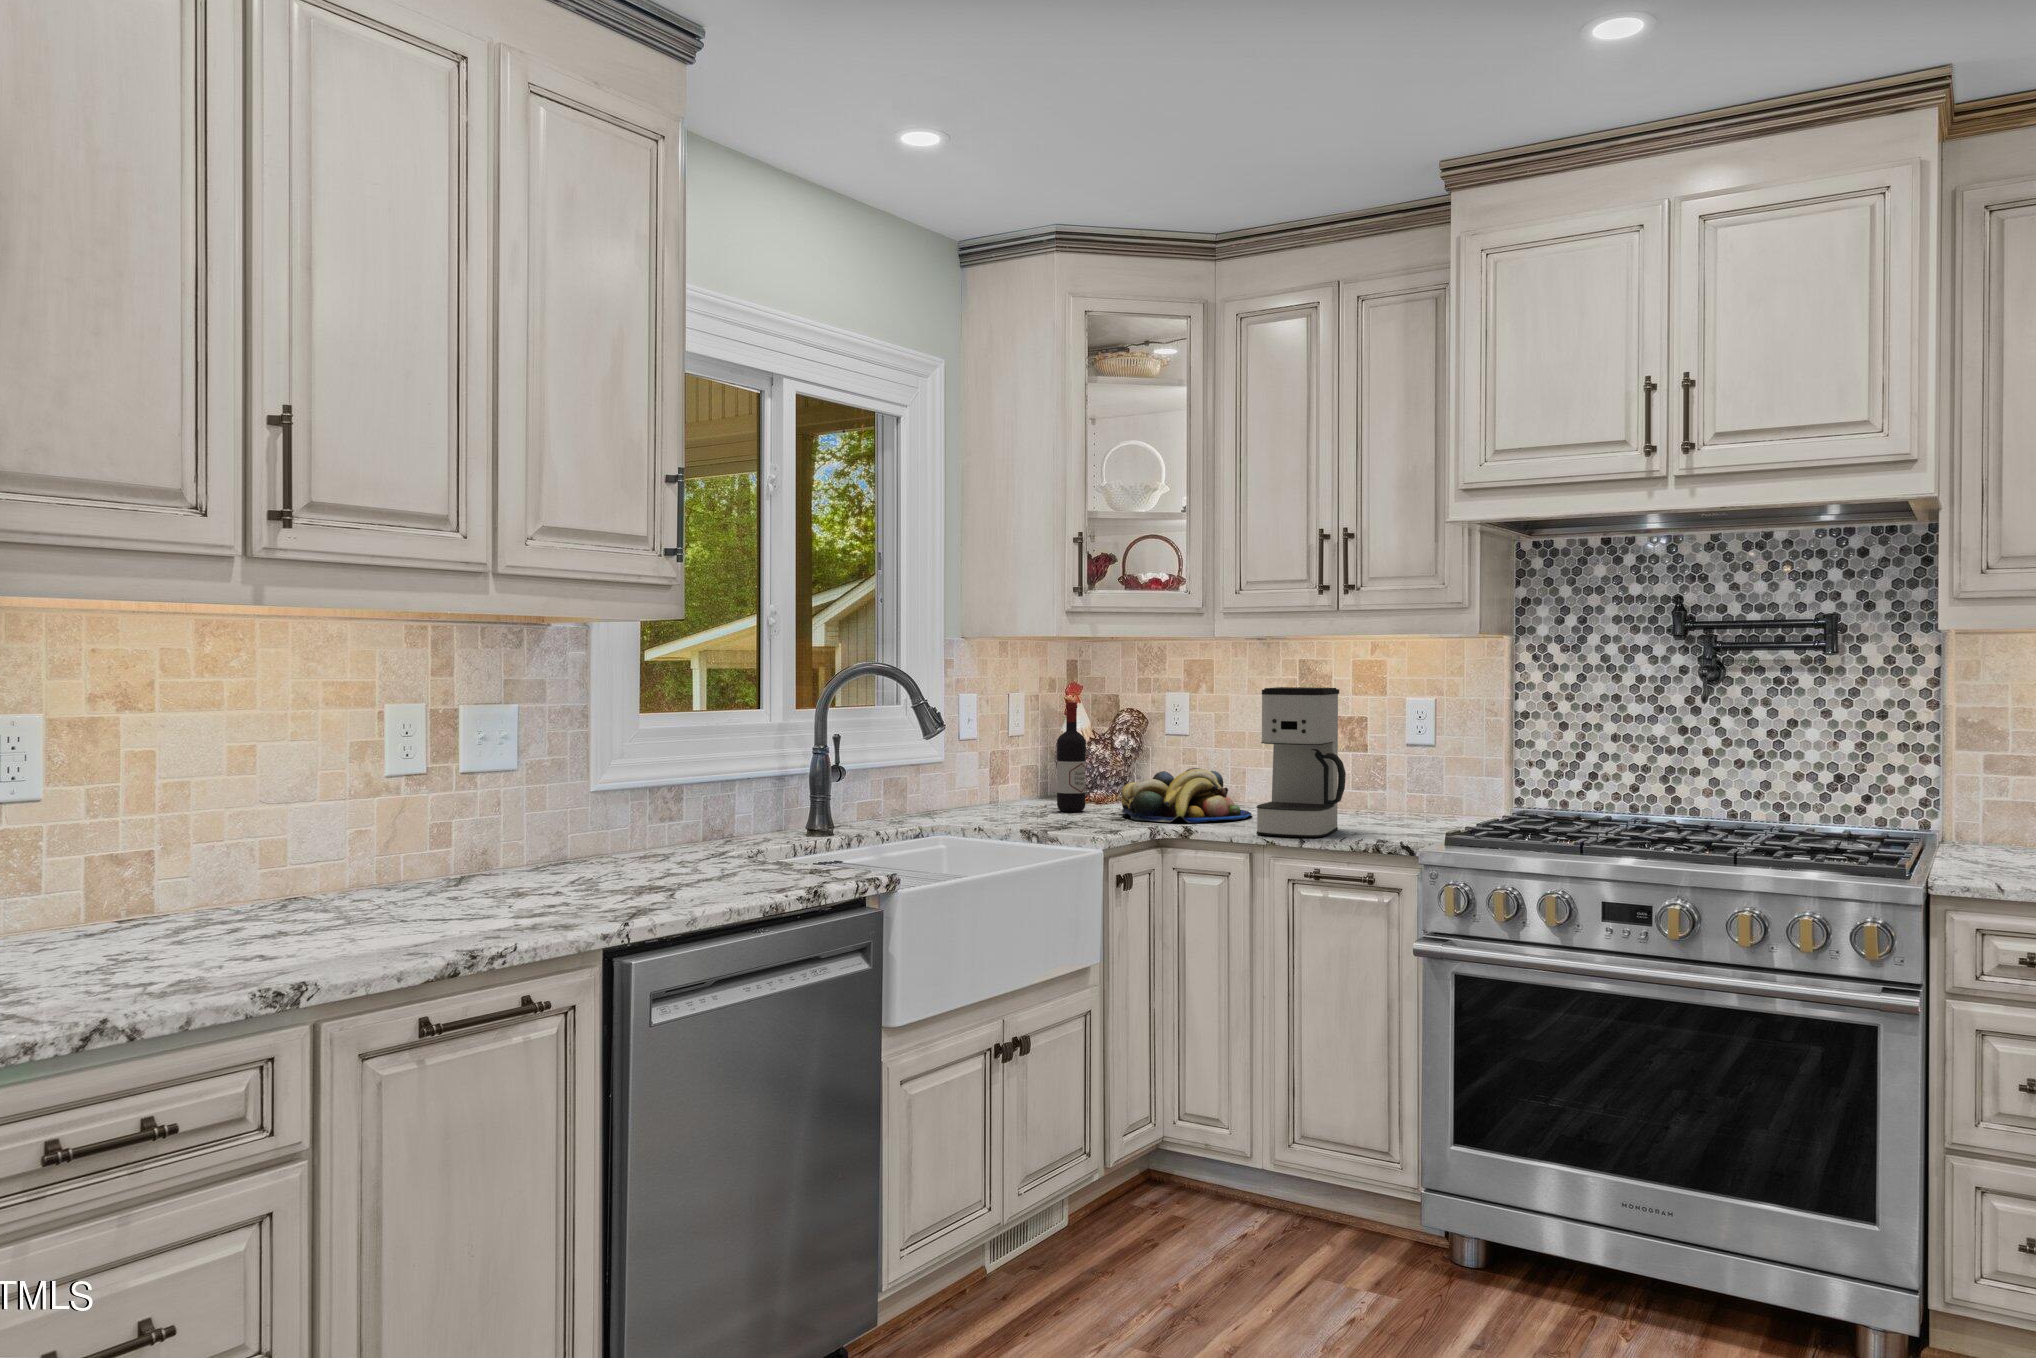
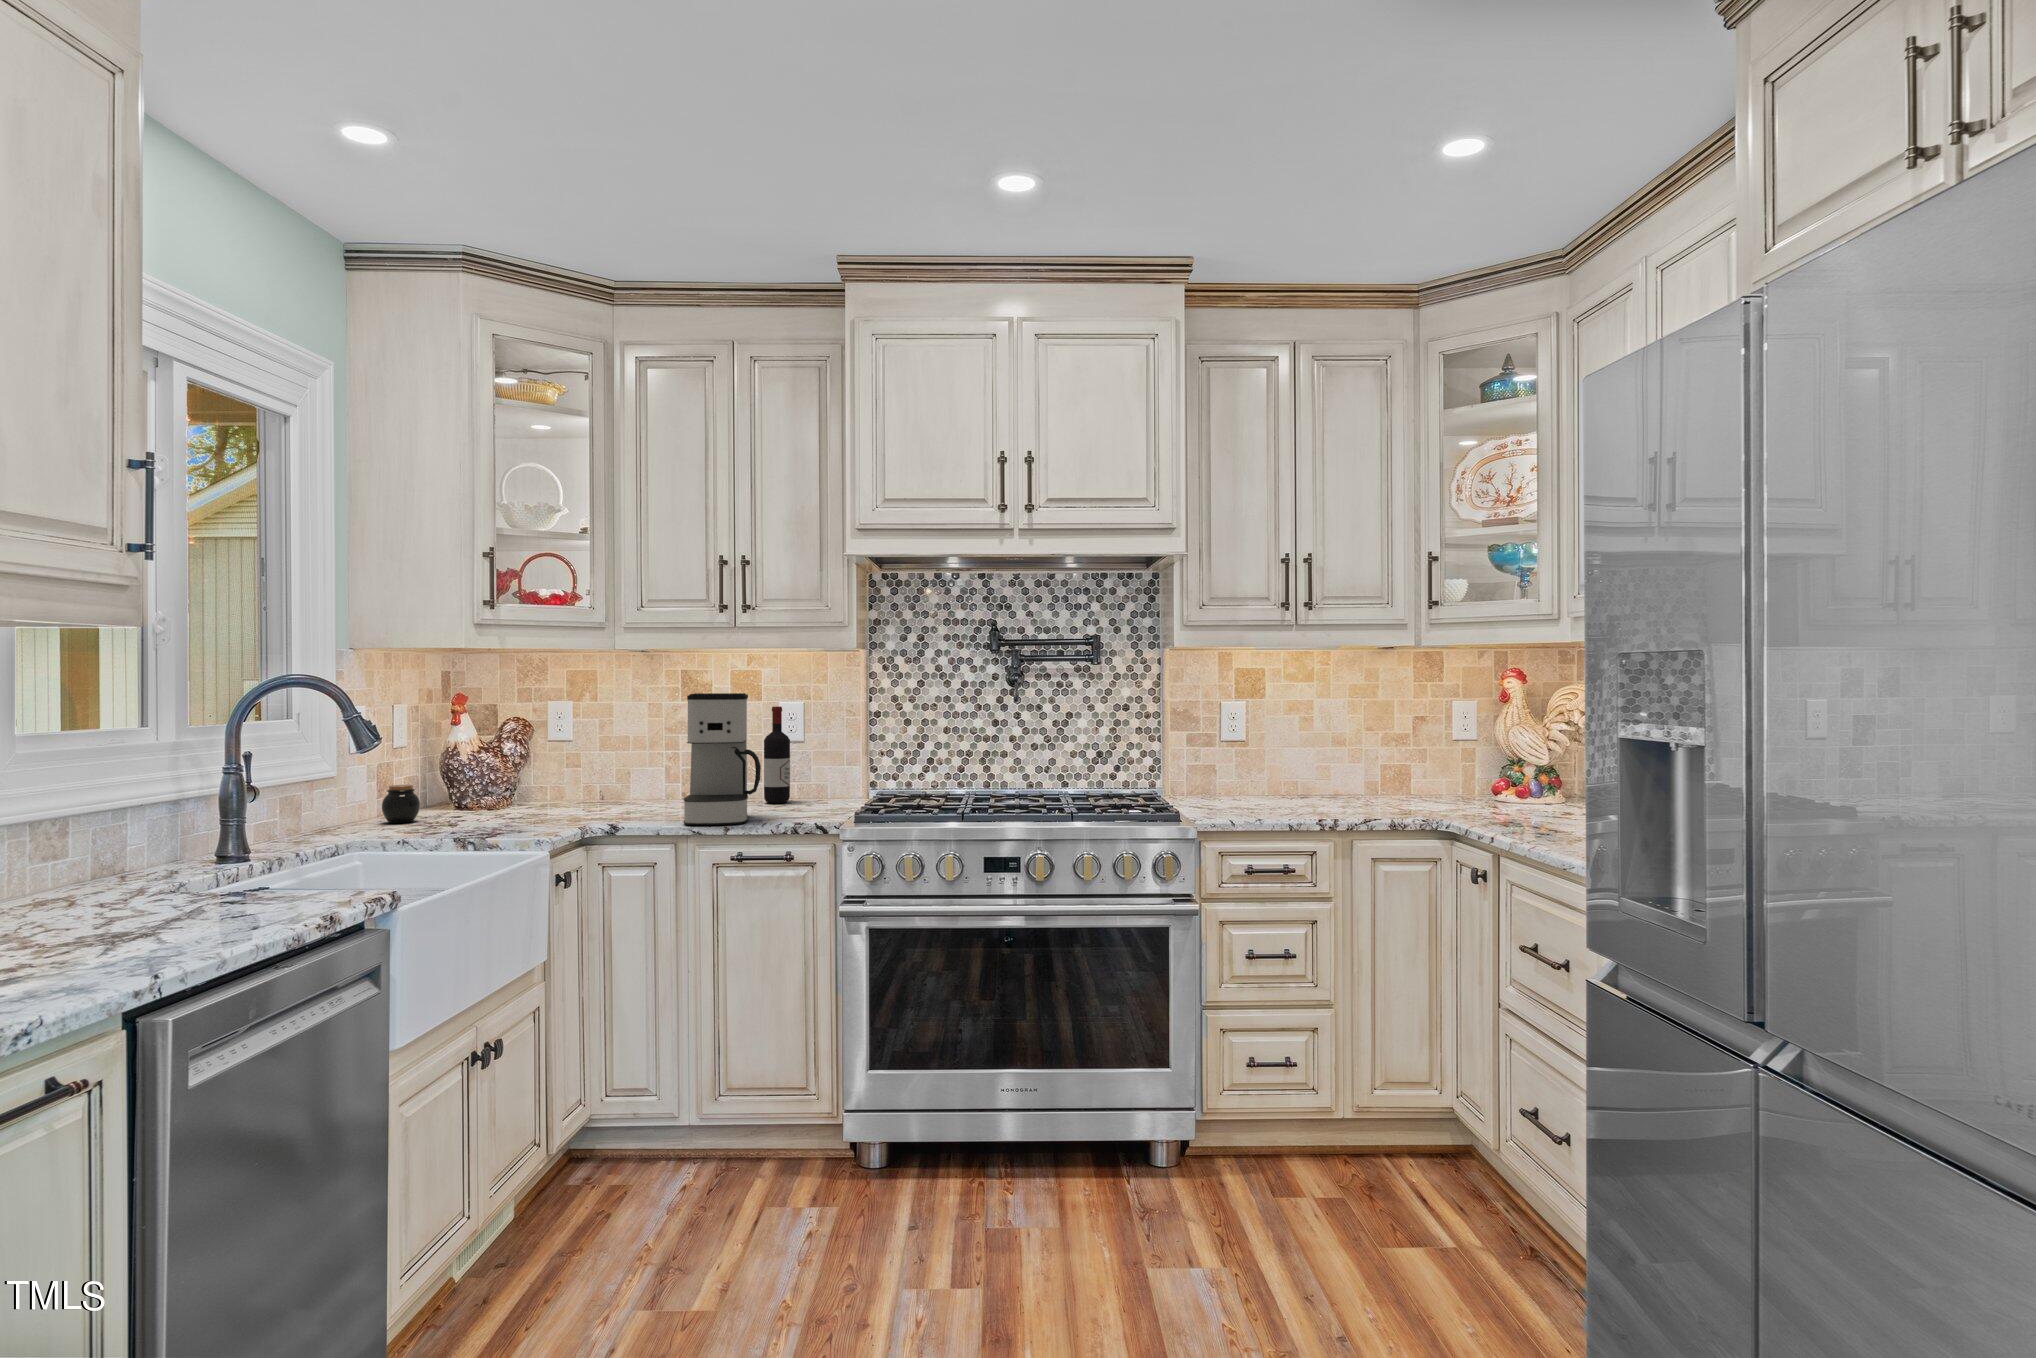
wine bottle: present [1057,702,1086,812] -> present [764,706,790,803]
fruit bowl: present [1121,768,1252,823] -> none [527,768,657,821]
jar: none [991,774,1024,812] -> present [382,785,420,823]

